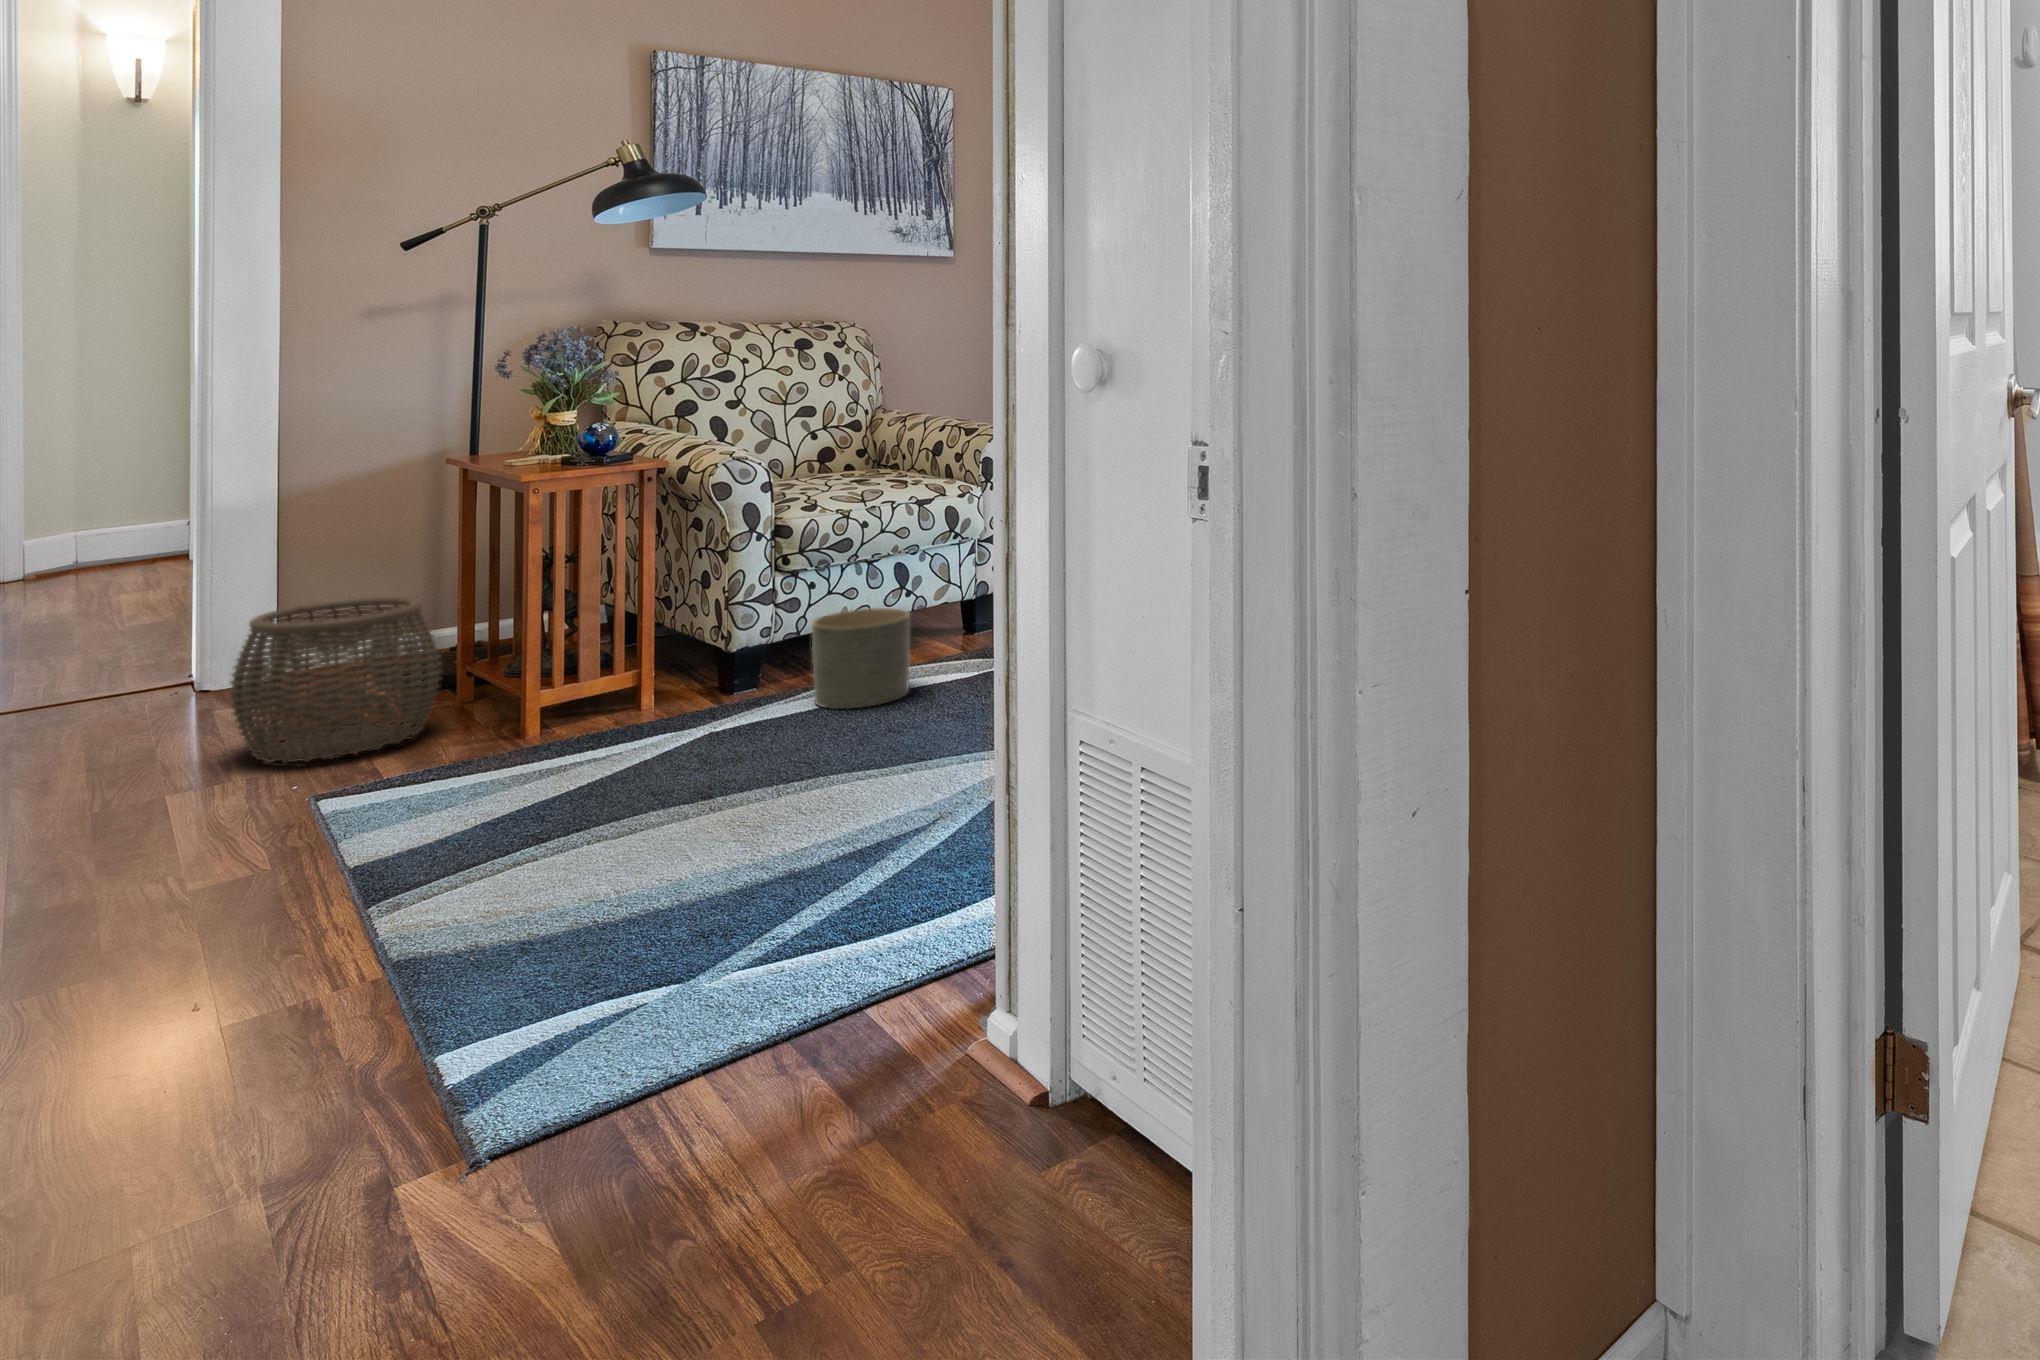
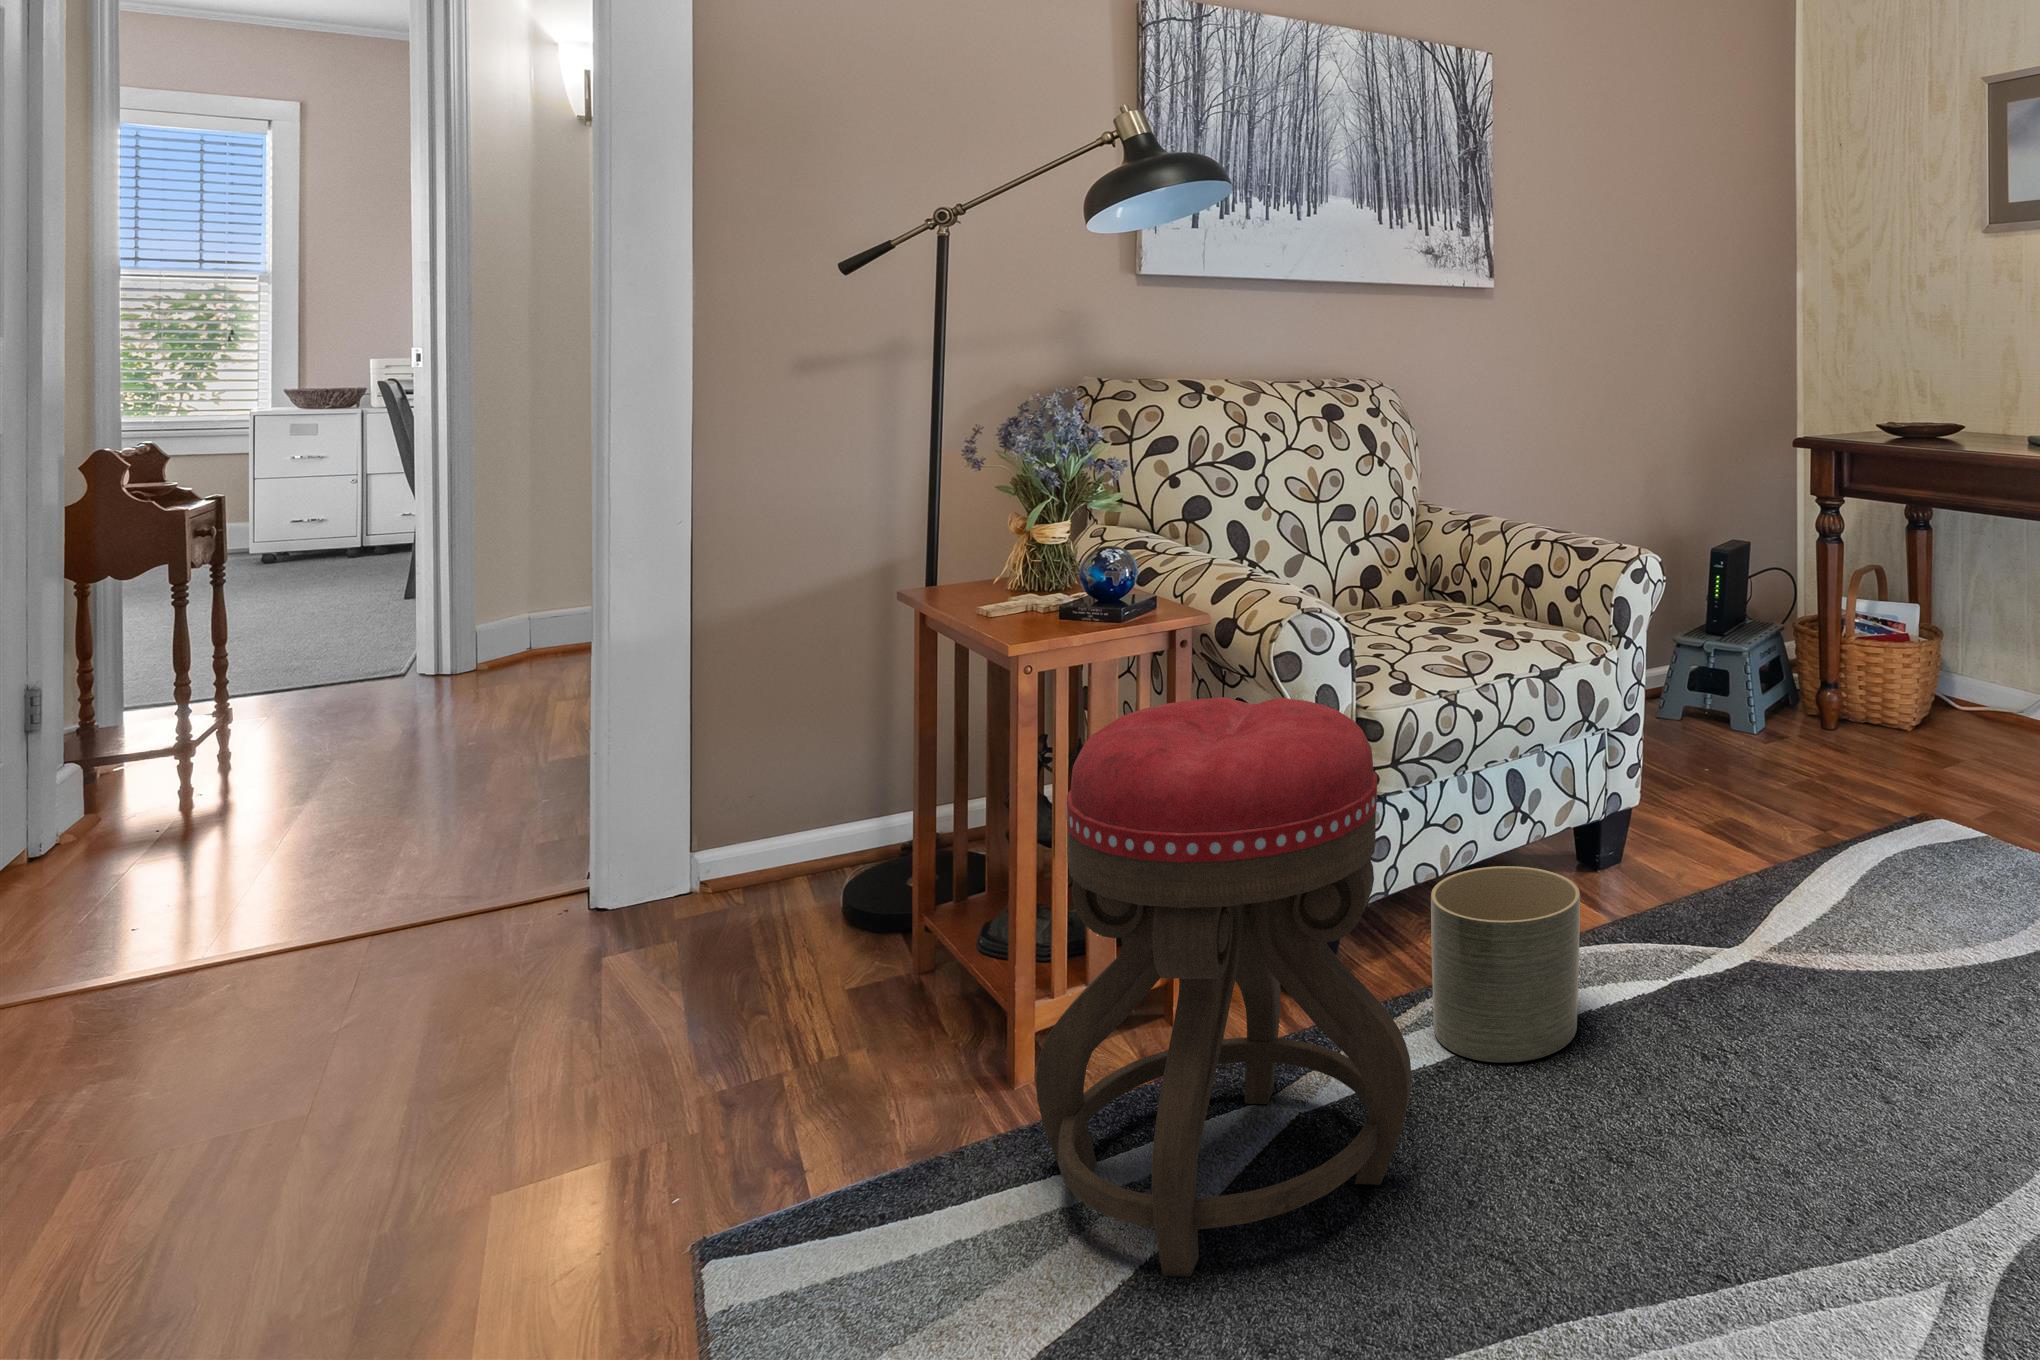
ottoman: none [527,497,765,786] -> present [1036,697,1412,1277]
woven basket: present [229,597,441,763] -> none [603,825,898,1129]

